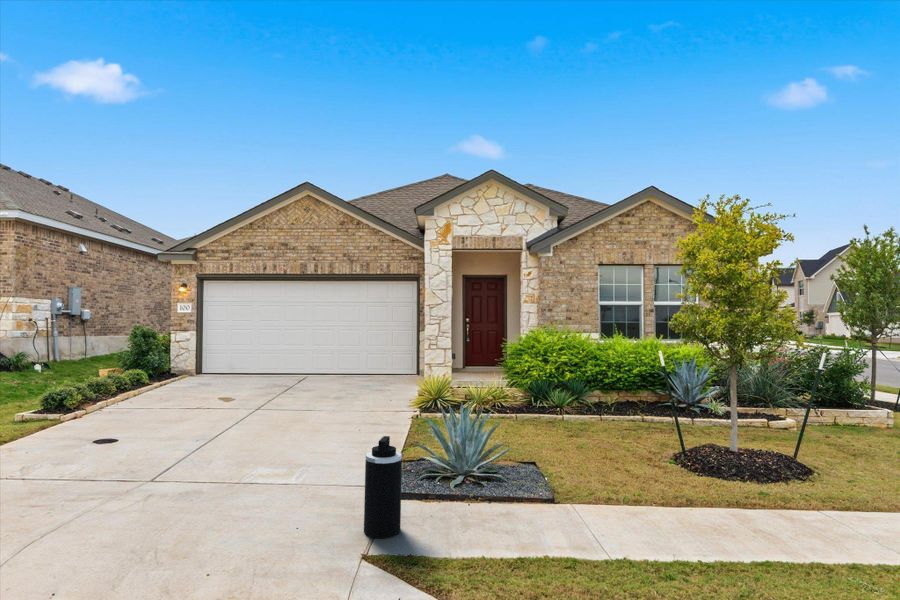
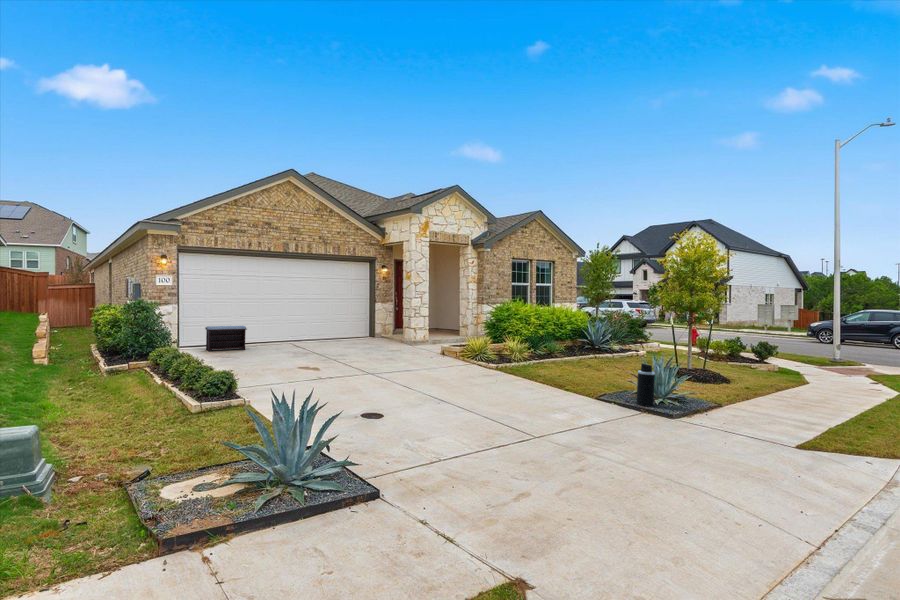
bench: none [219,354,262,380] -> present [205,326,247,351]

